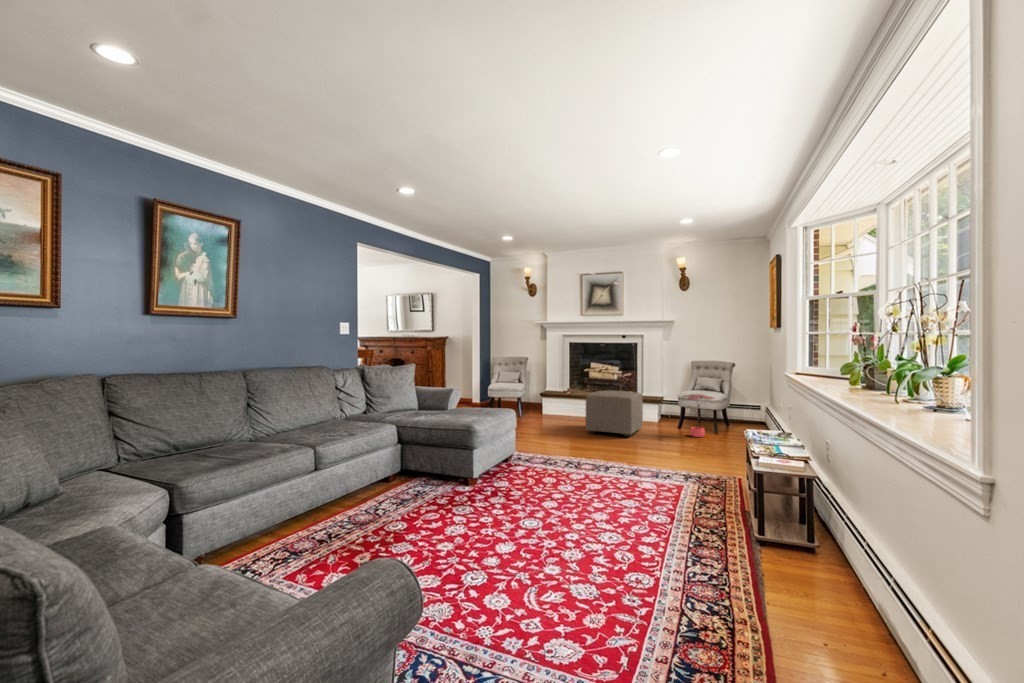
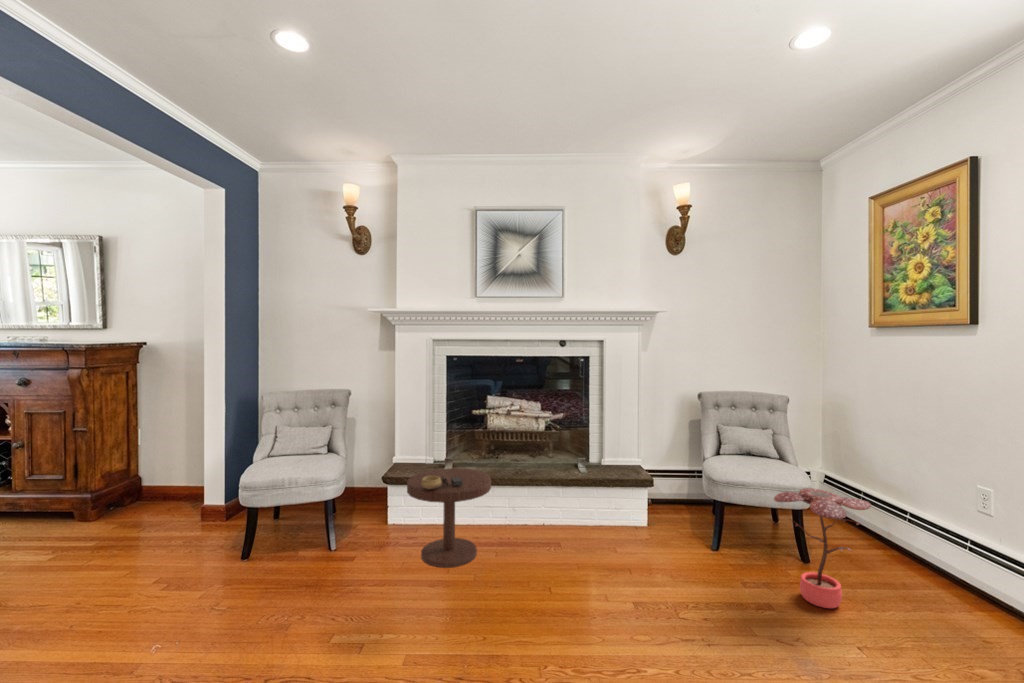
side table: none [542,378,569,429] -> present [407,468,491,568]
ottoman: present [586,391,643,437] -> none [554,487,706,655]

